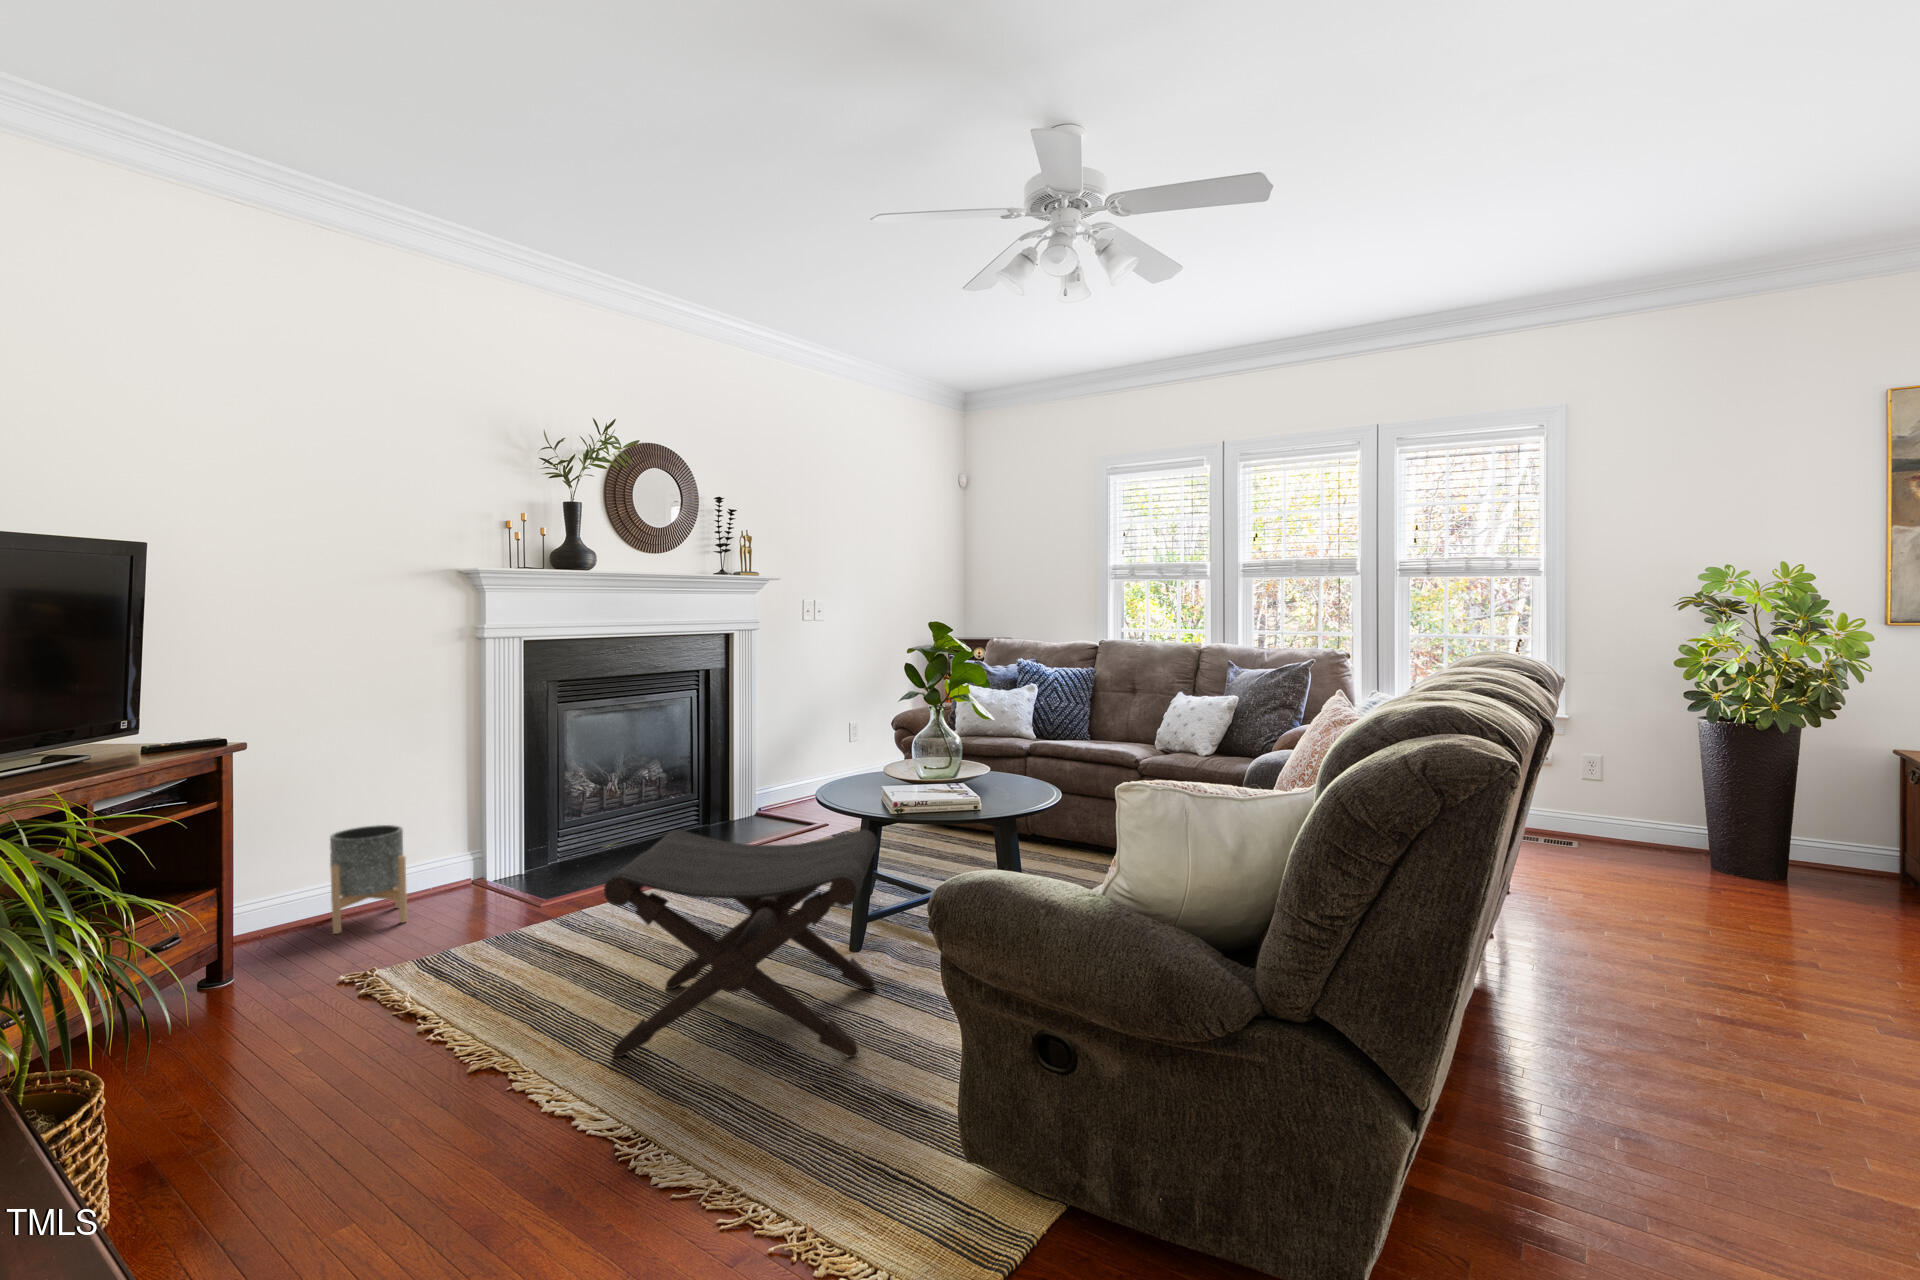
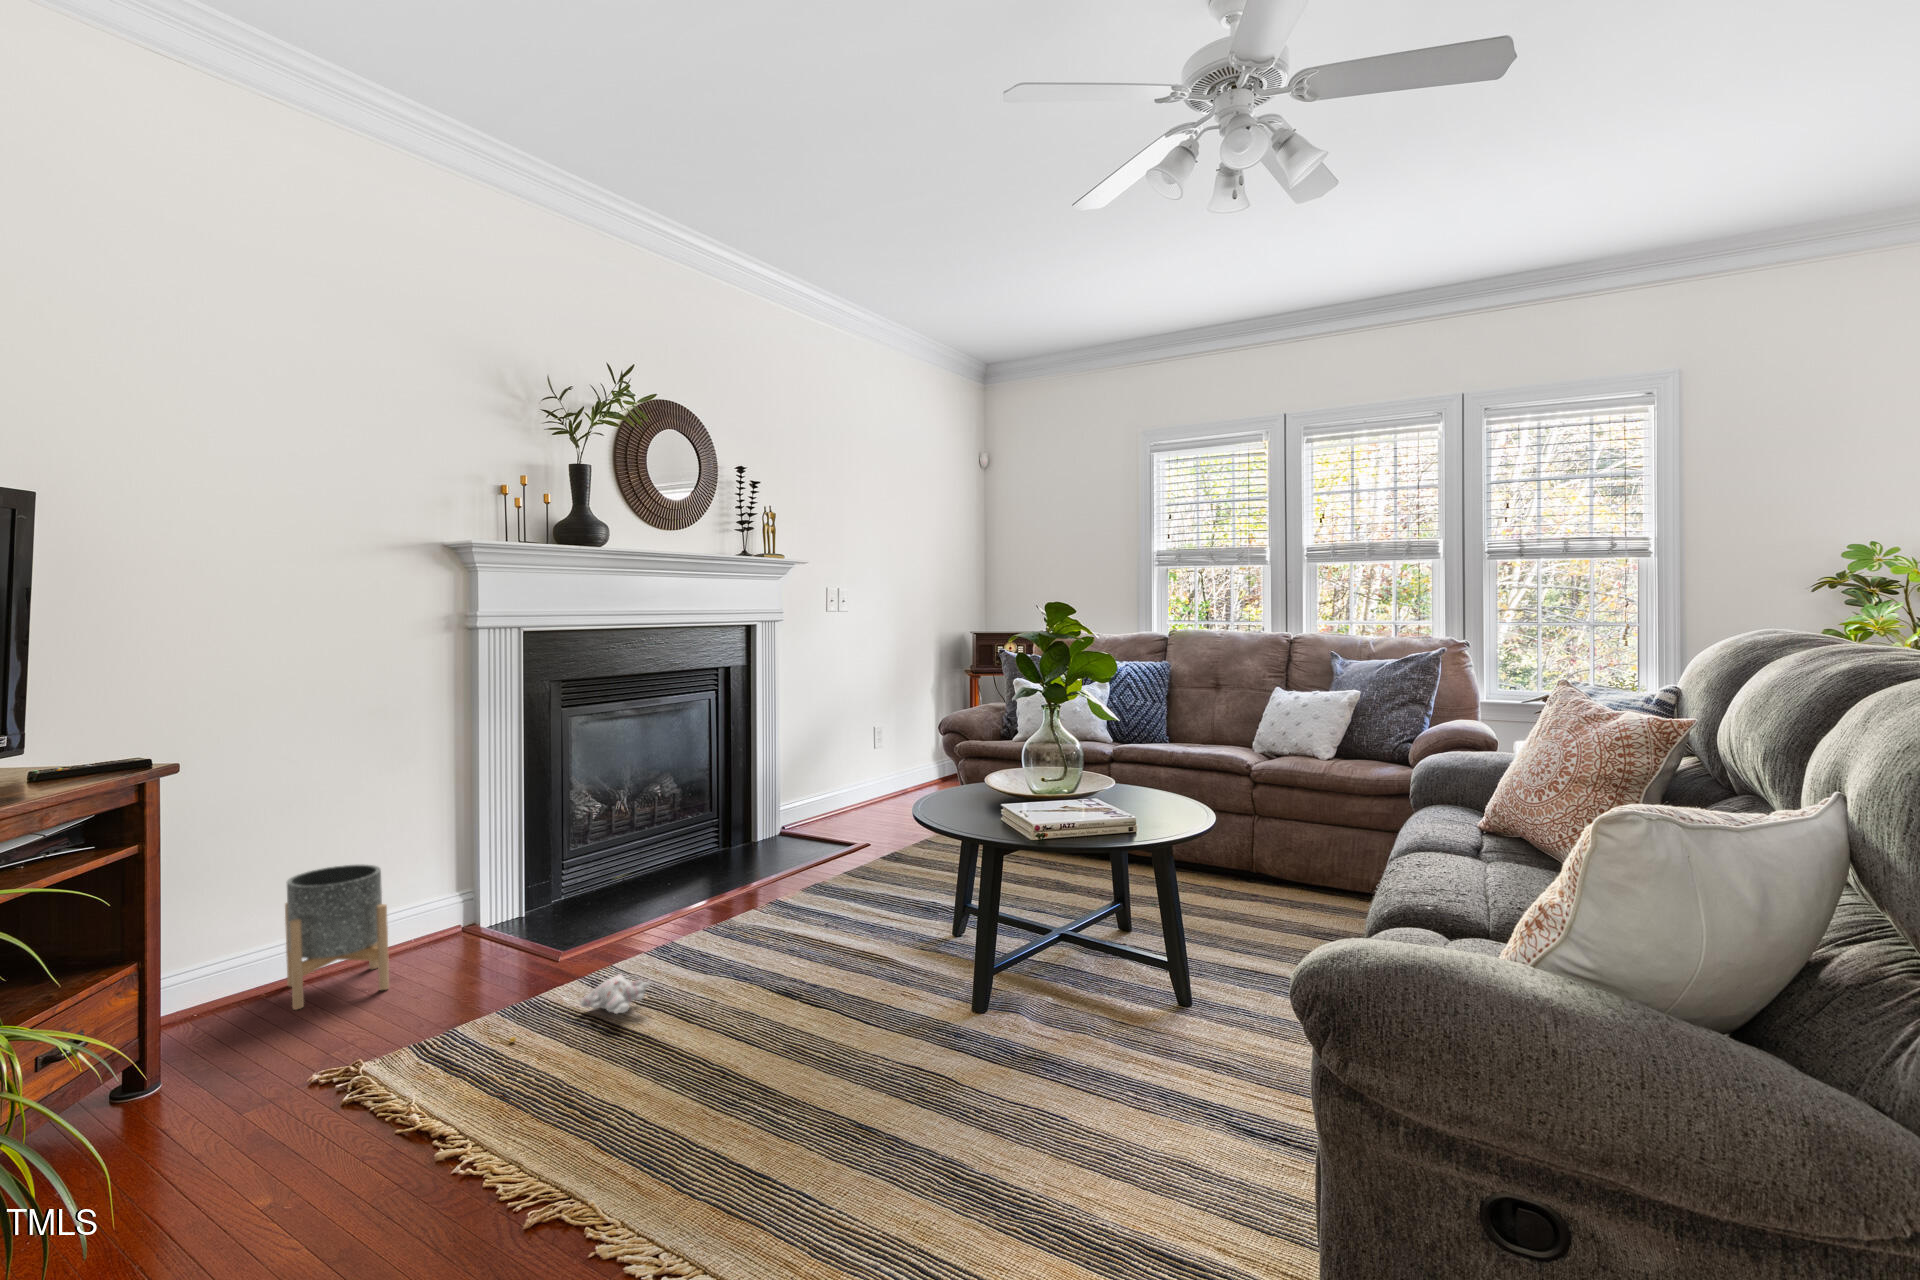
footstool: present [604,830,877,1057] -> none [715,864,1064,1191]
plush toy: none [487,914,601,960] -> present [510,974,650,1042]

